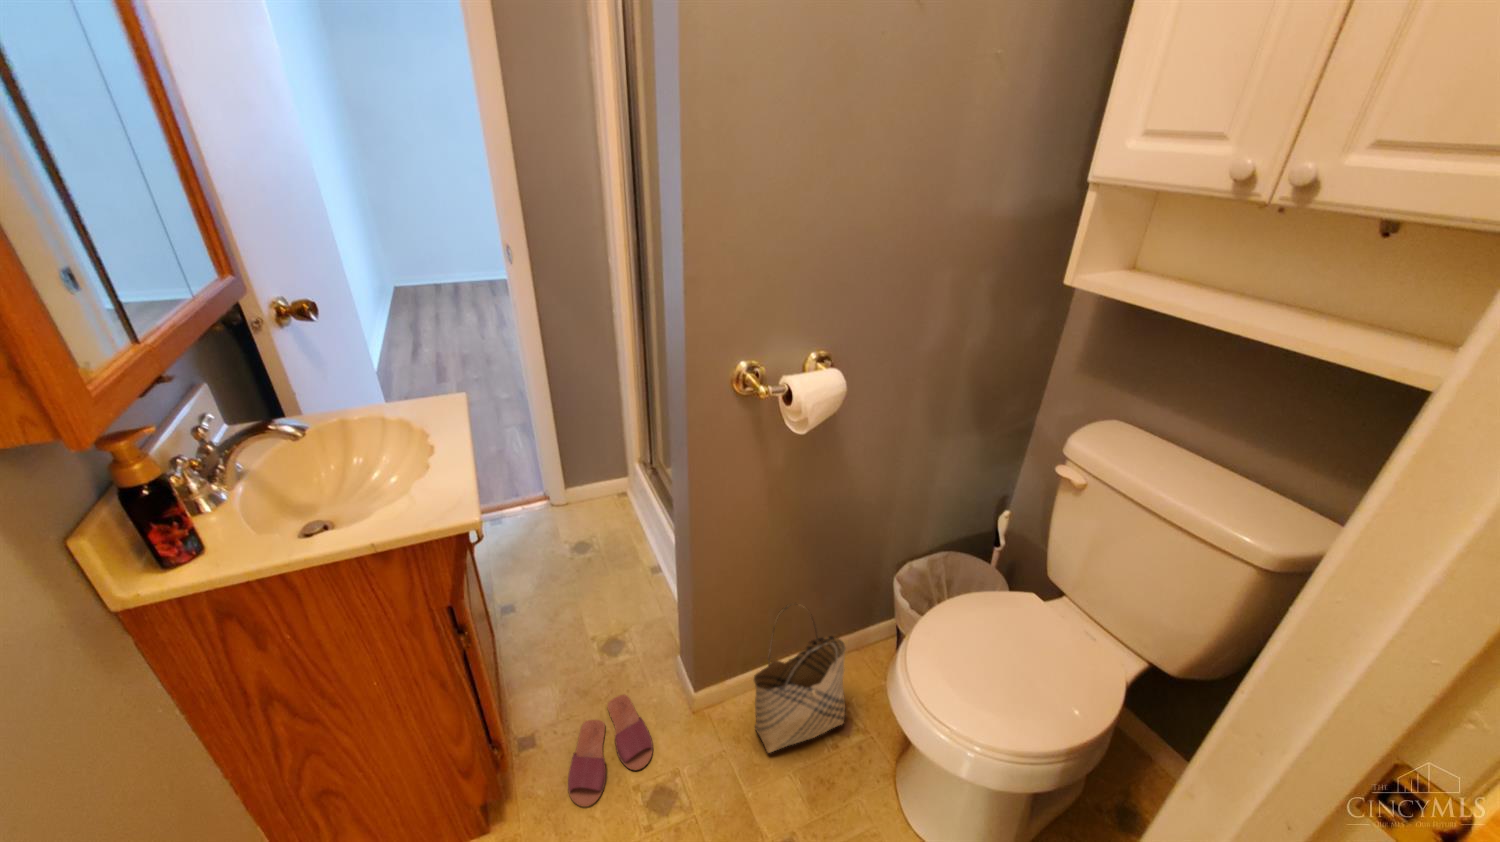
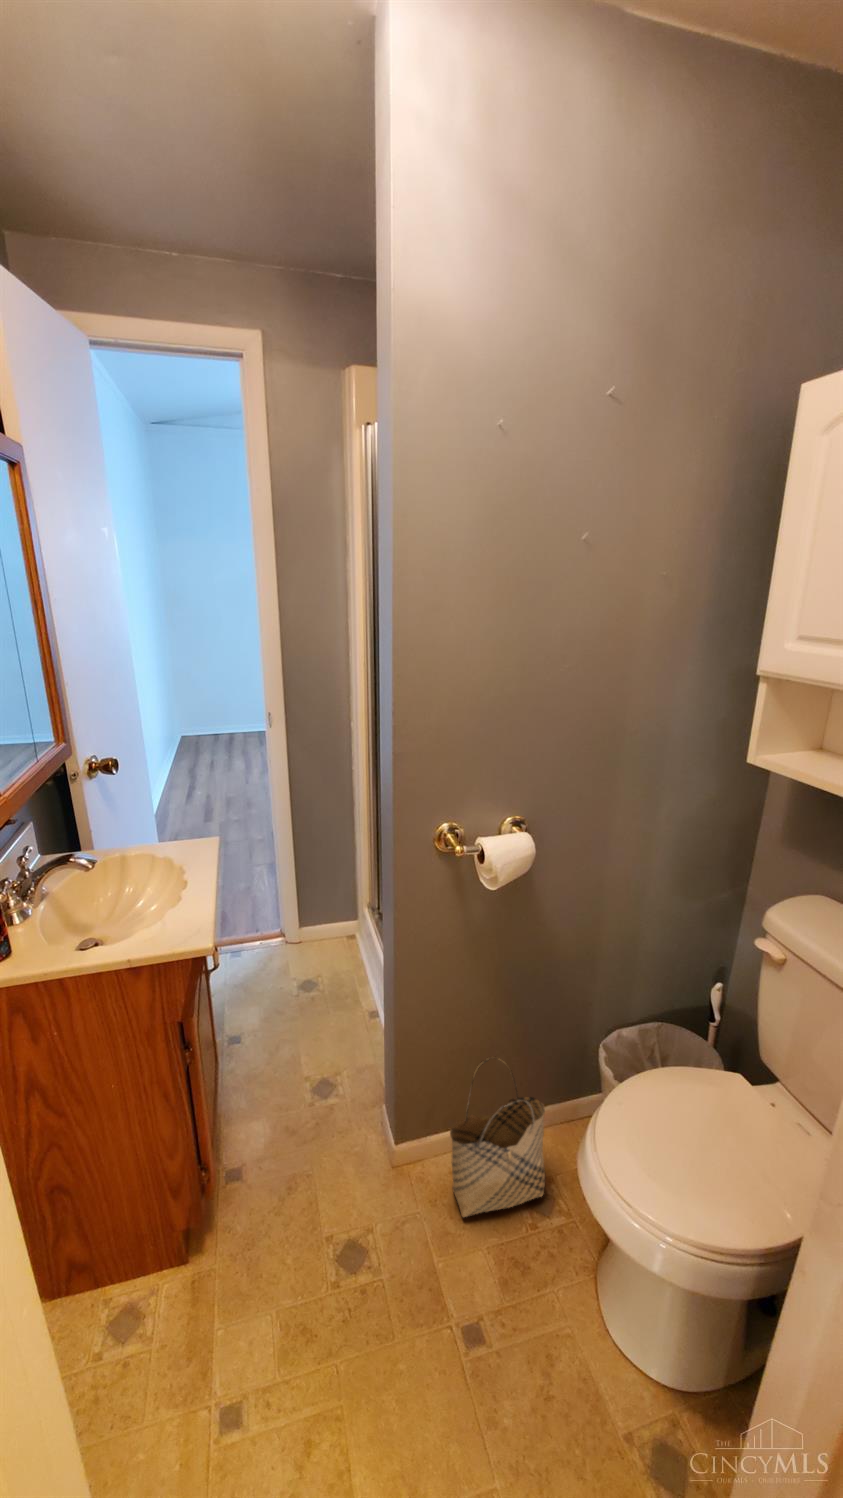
slippers: present [568,694,653,807] -> none [267,1137,351,1248]

